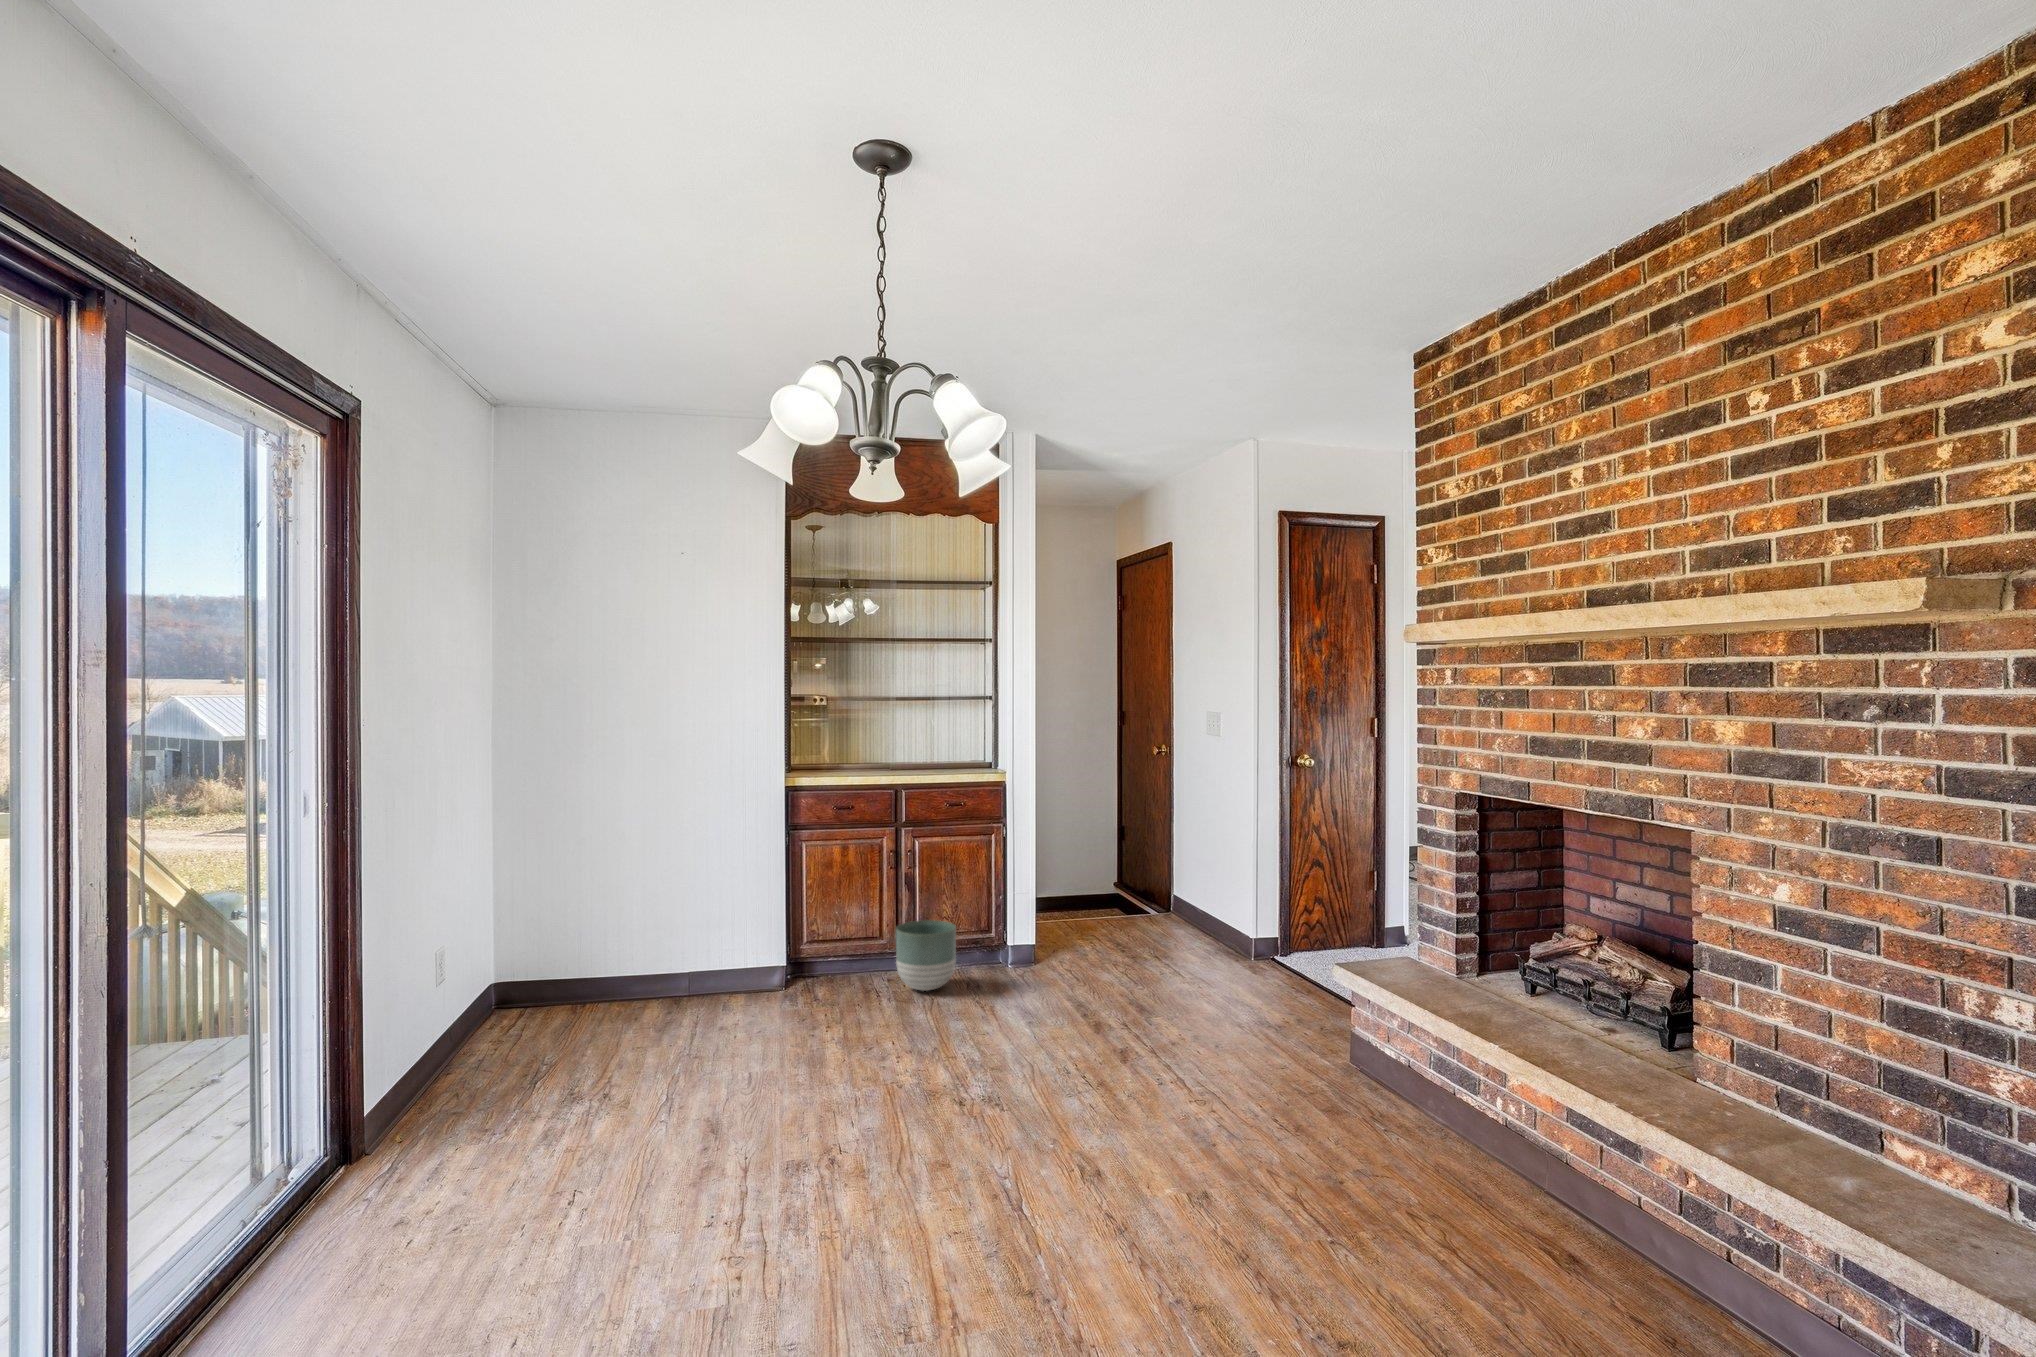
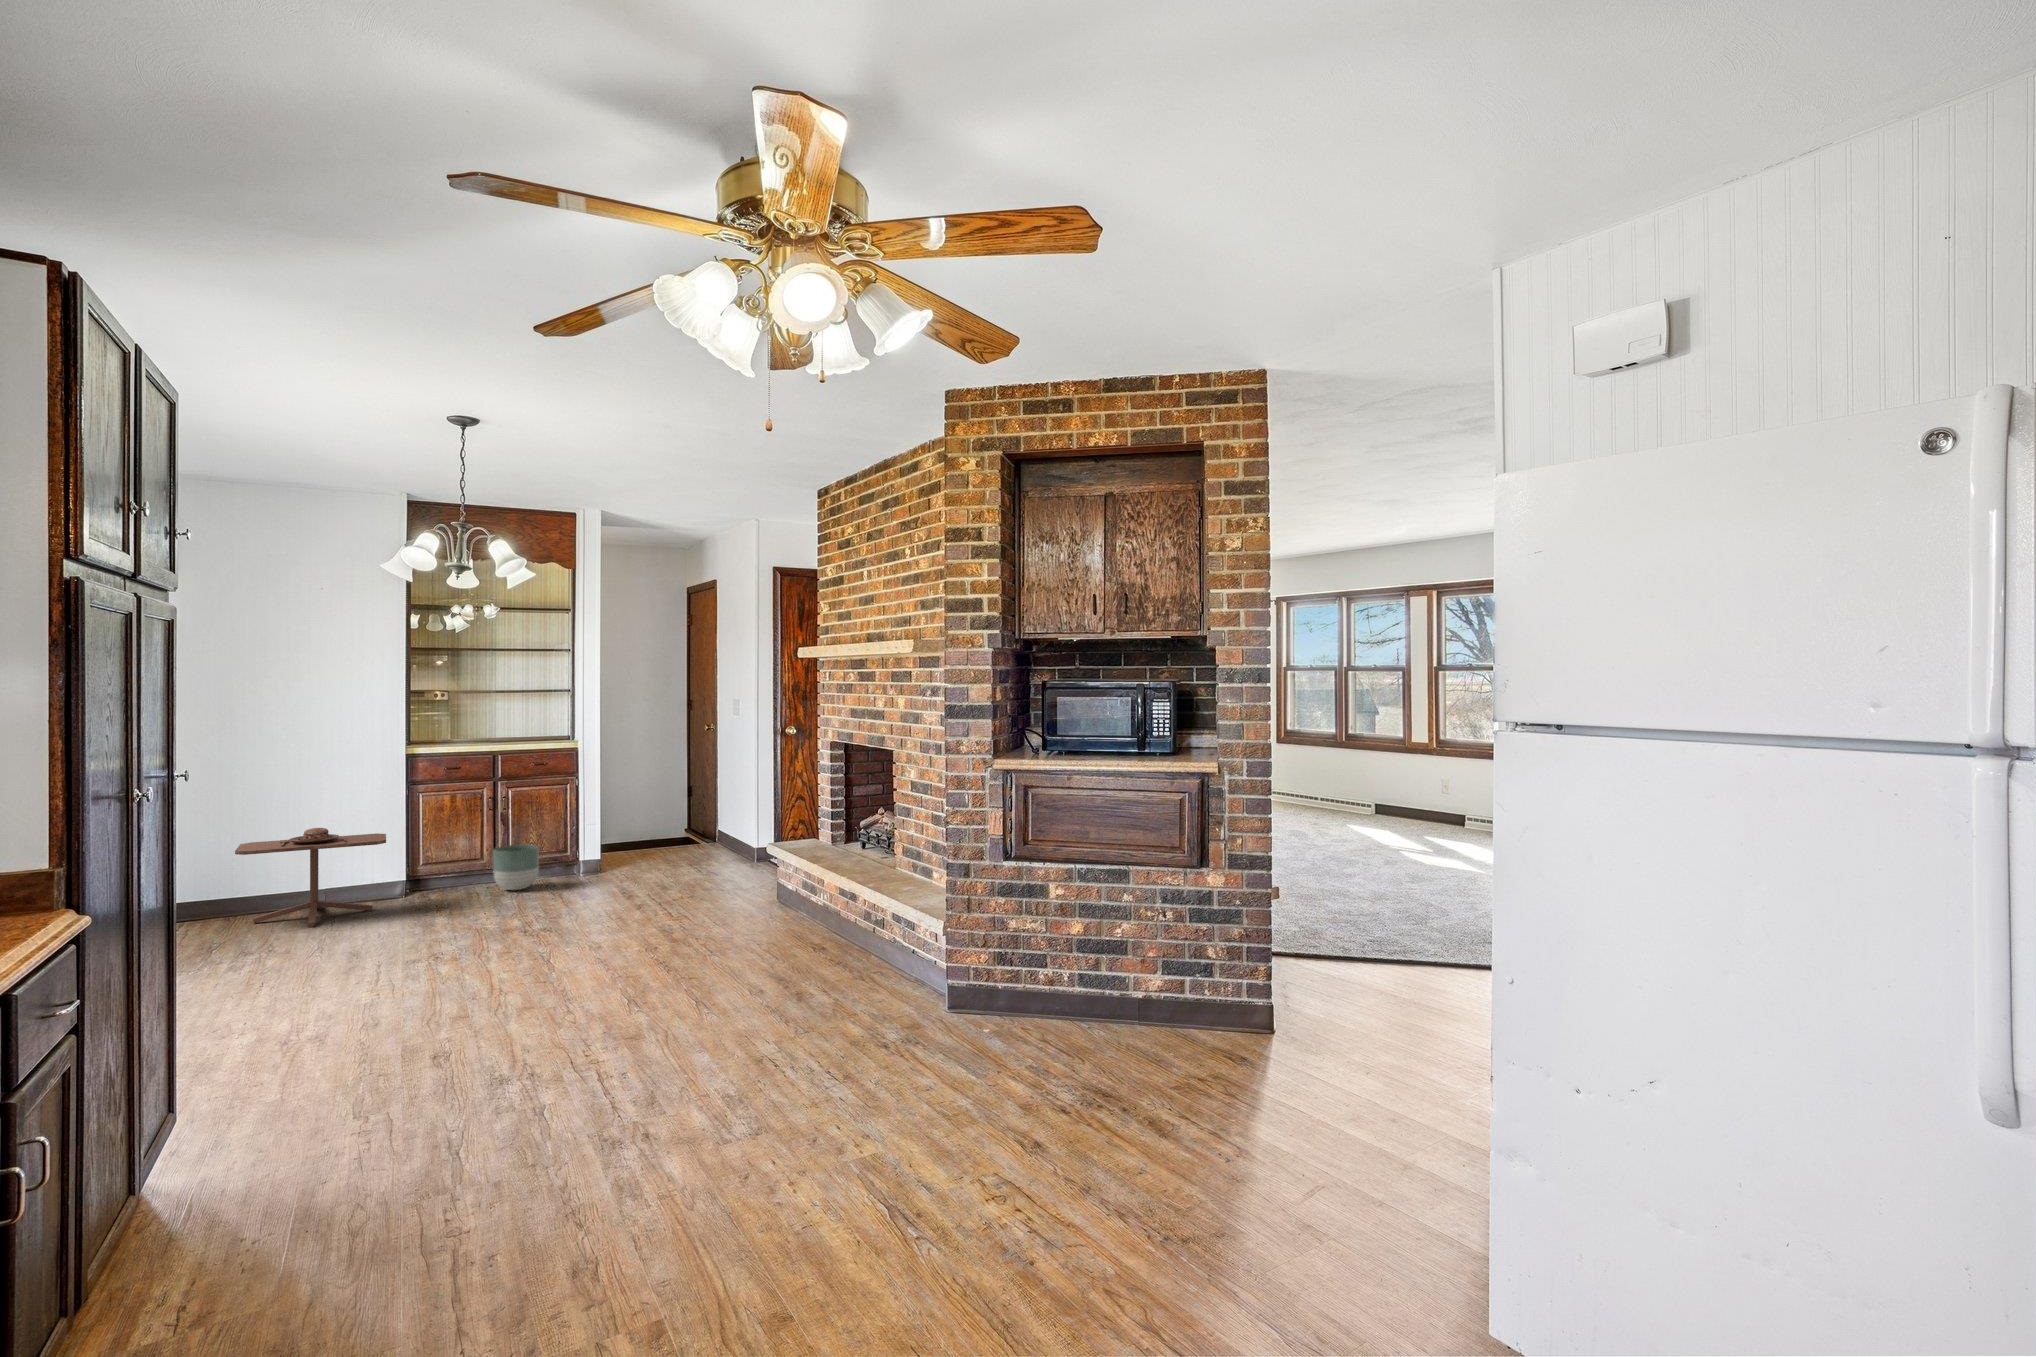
side table: none [571,892,760,1044] -> present [235,828,386,927]

